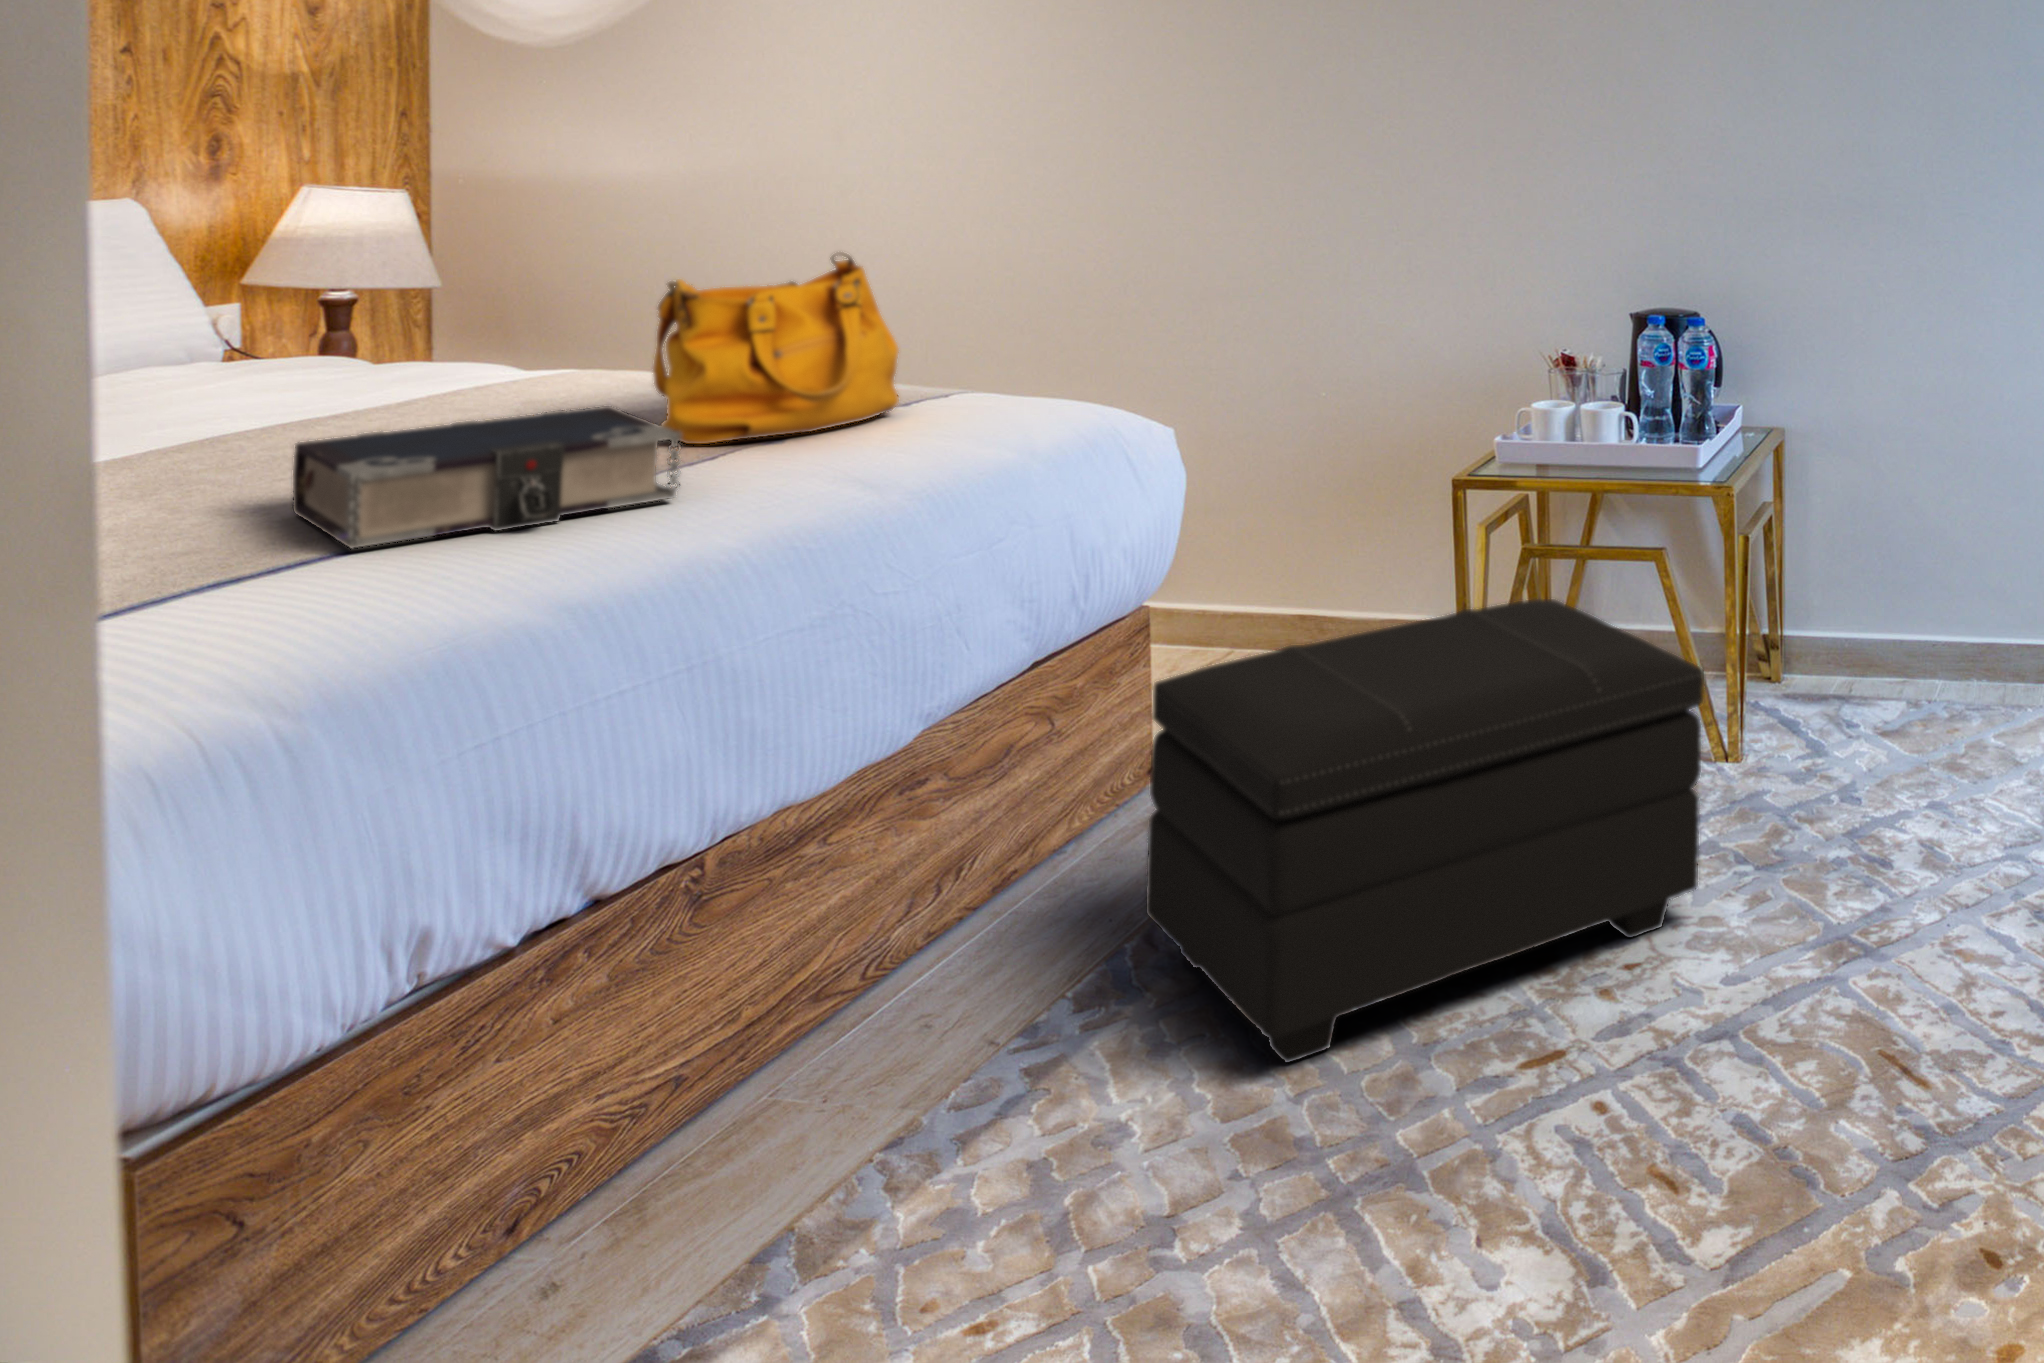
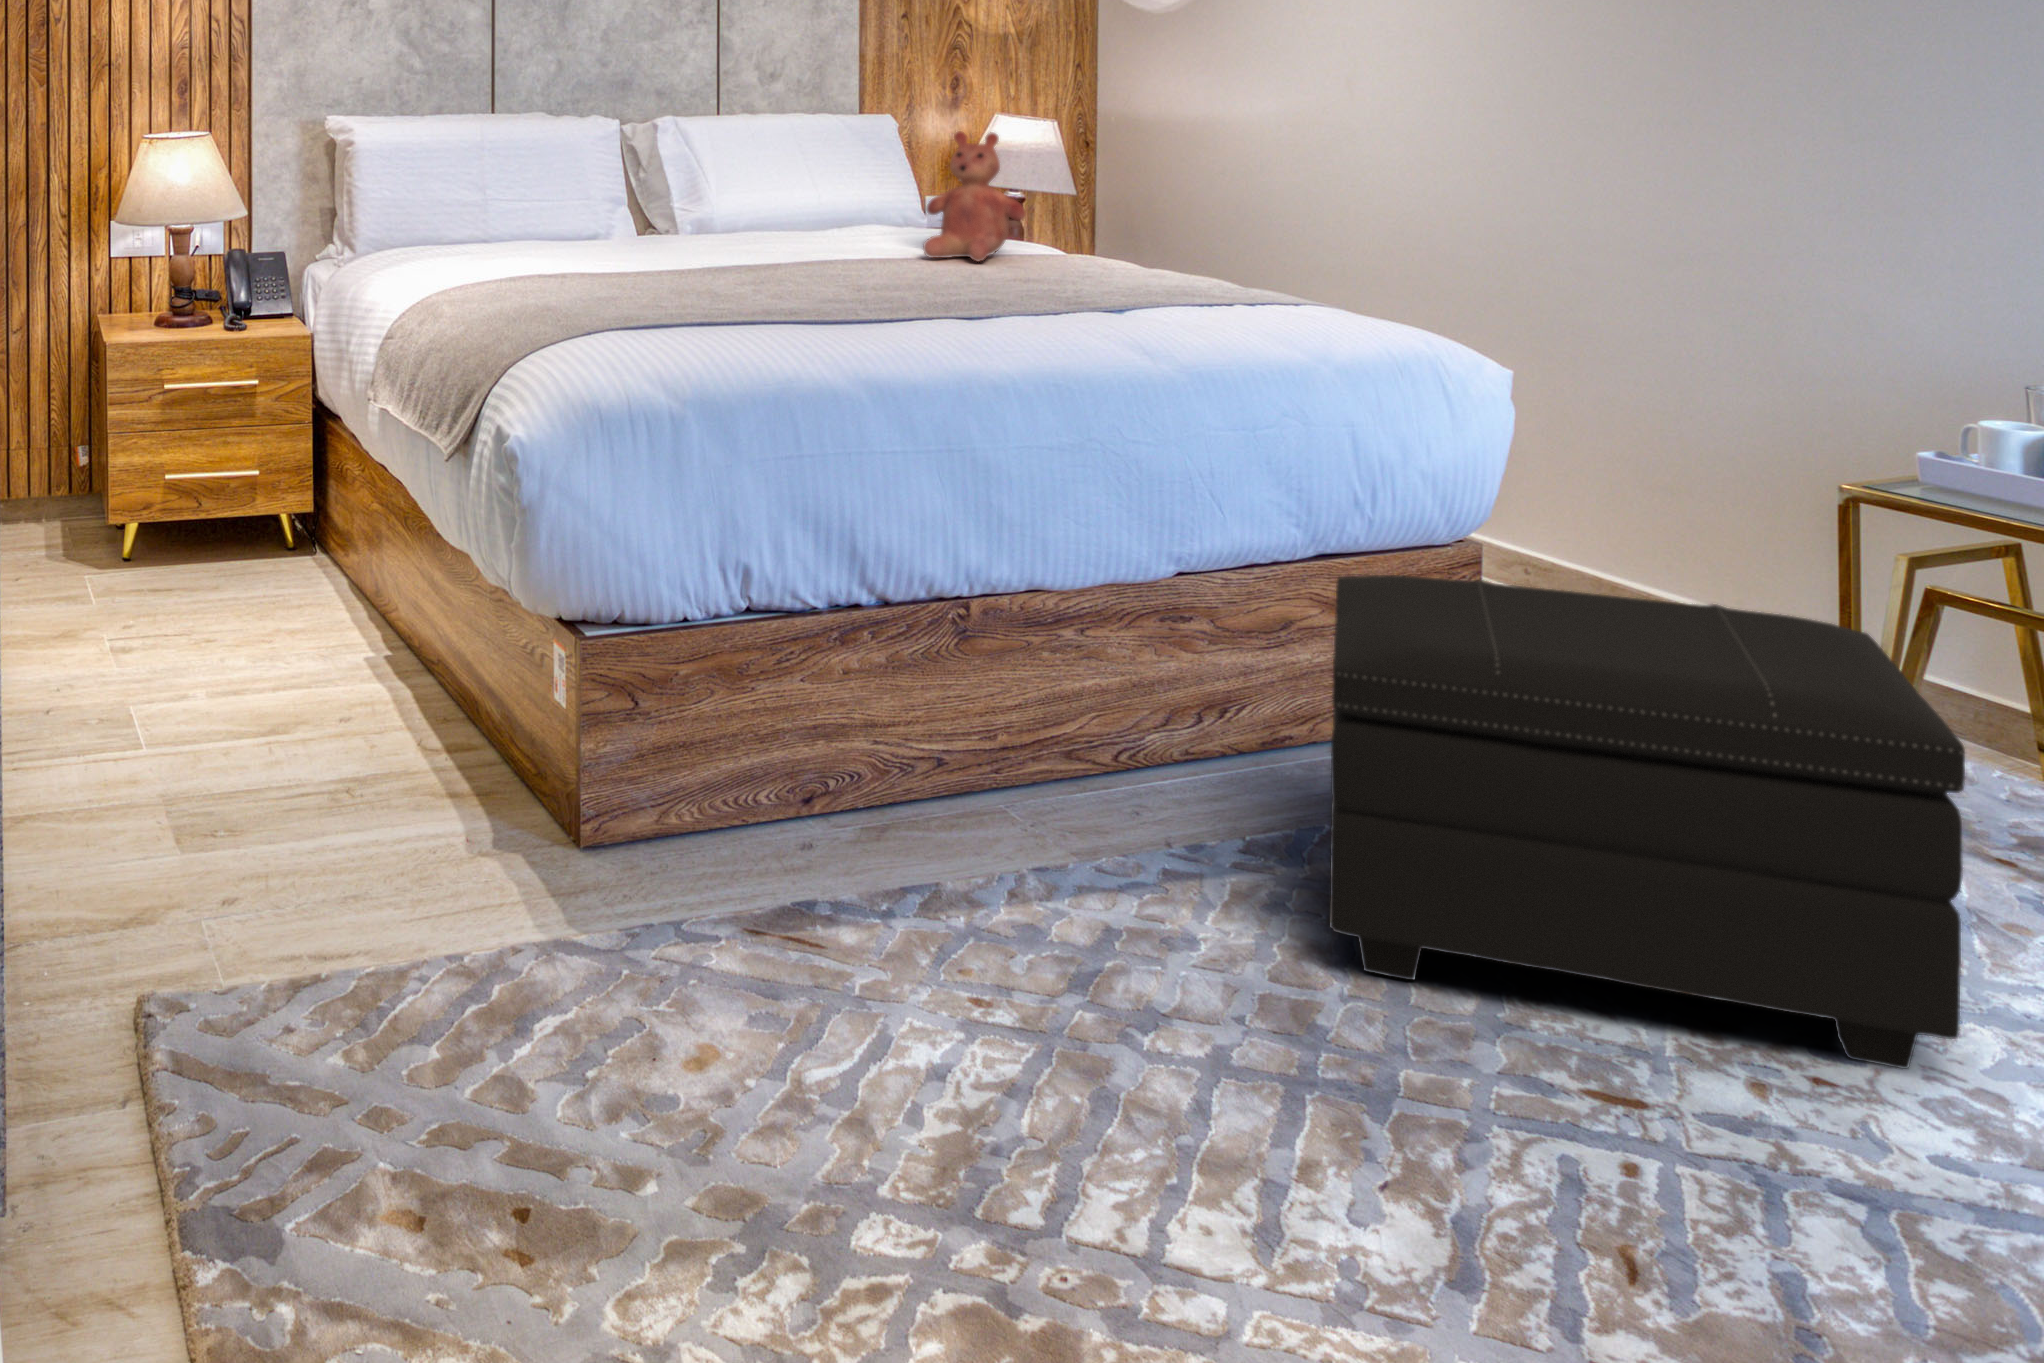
teddy bear: none [308,228,490,408] -> present [923,131,1026,262]
handbag: present [653,253,899,444] -> none [1061,160,1253,310]
book: present [293,406,682,549] -> none [807,254,1012,329]

